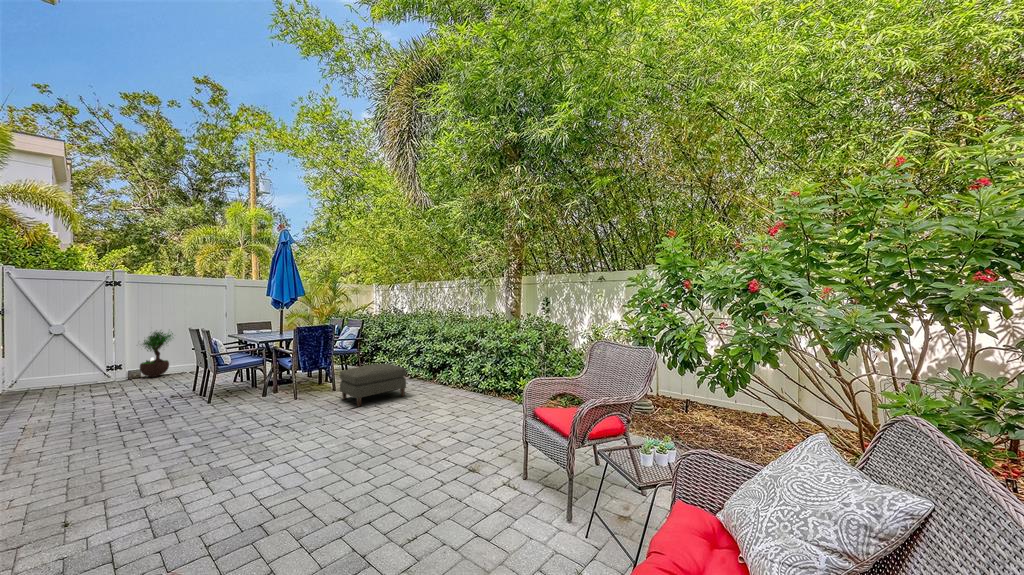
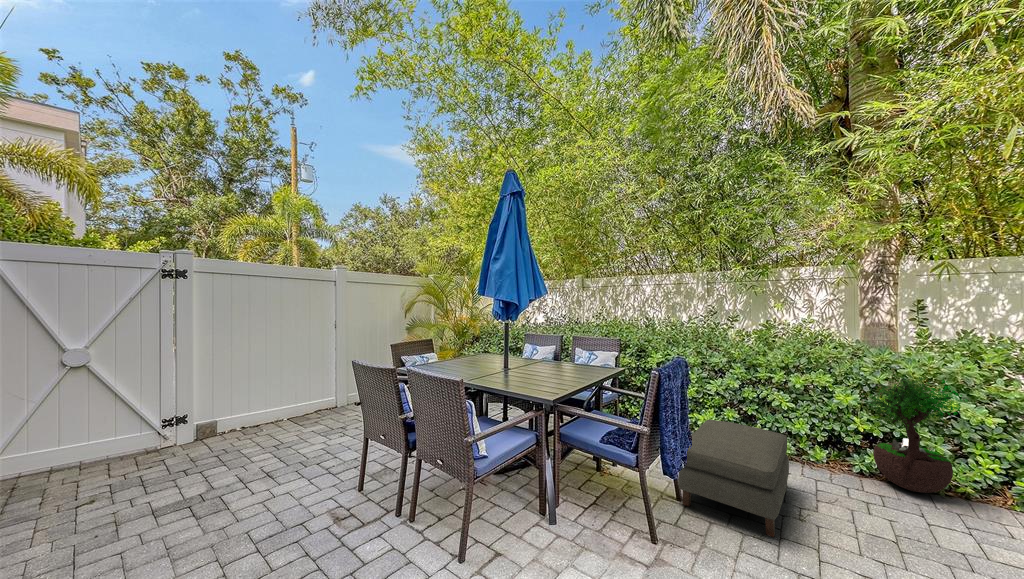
potted tree: present [140,332,173,377] -> present [858,366,967,493]

